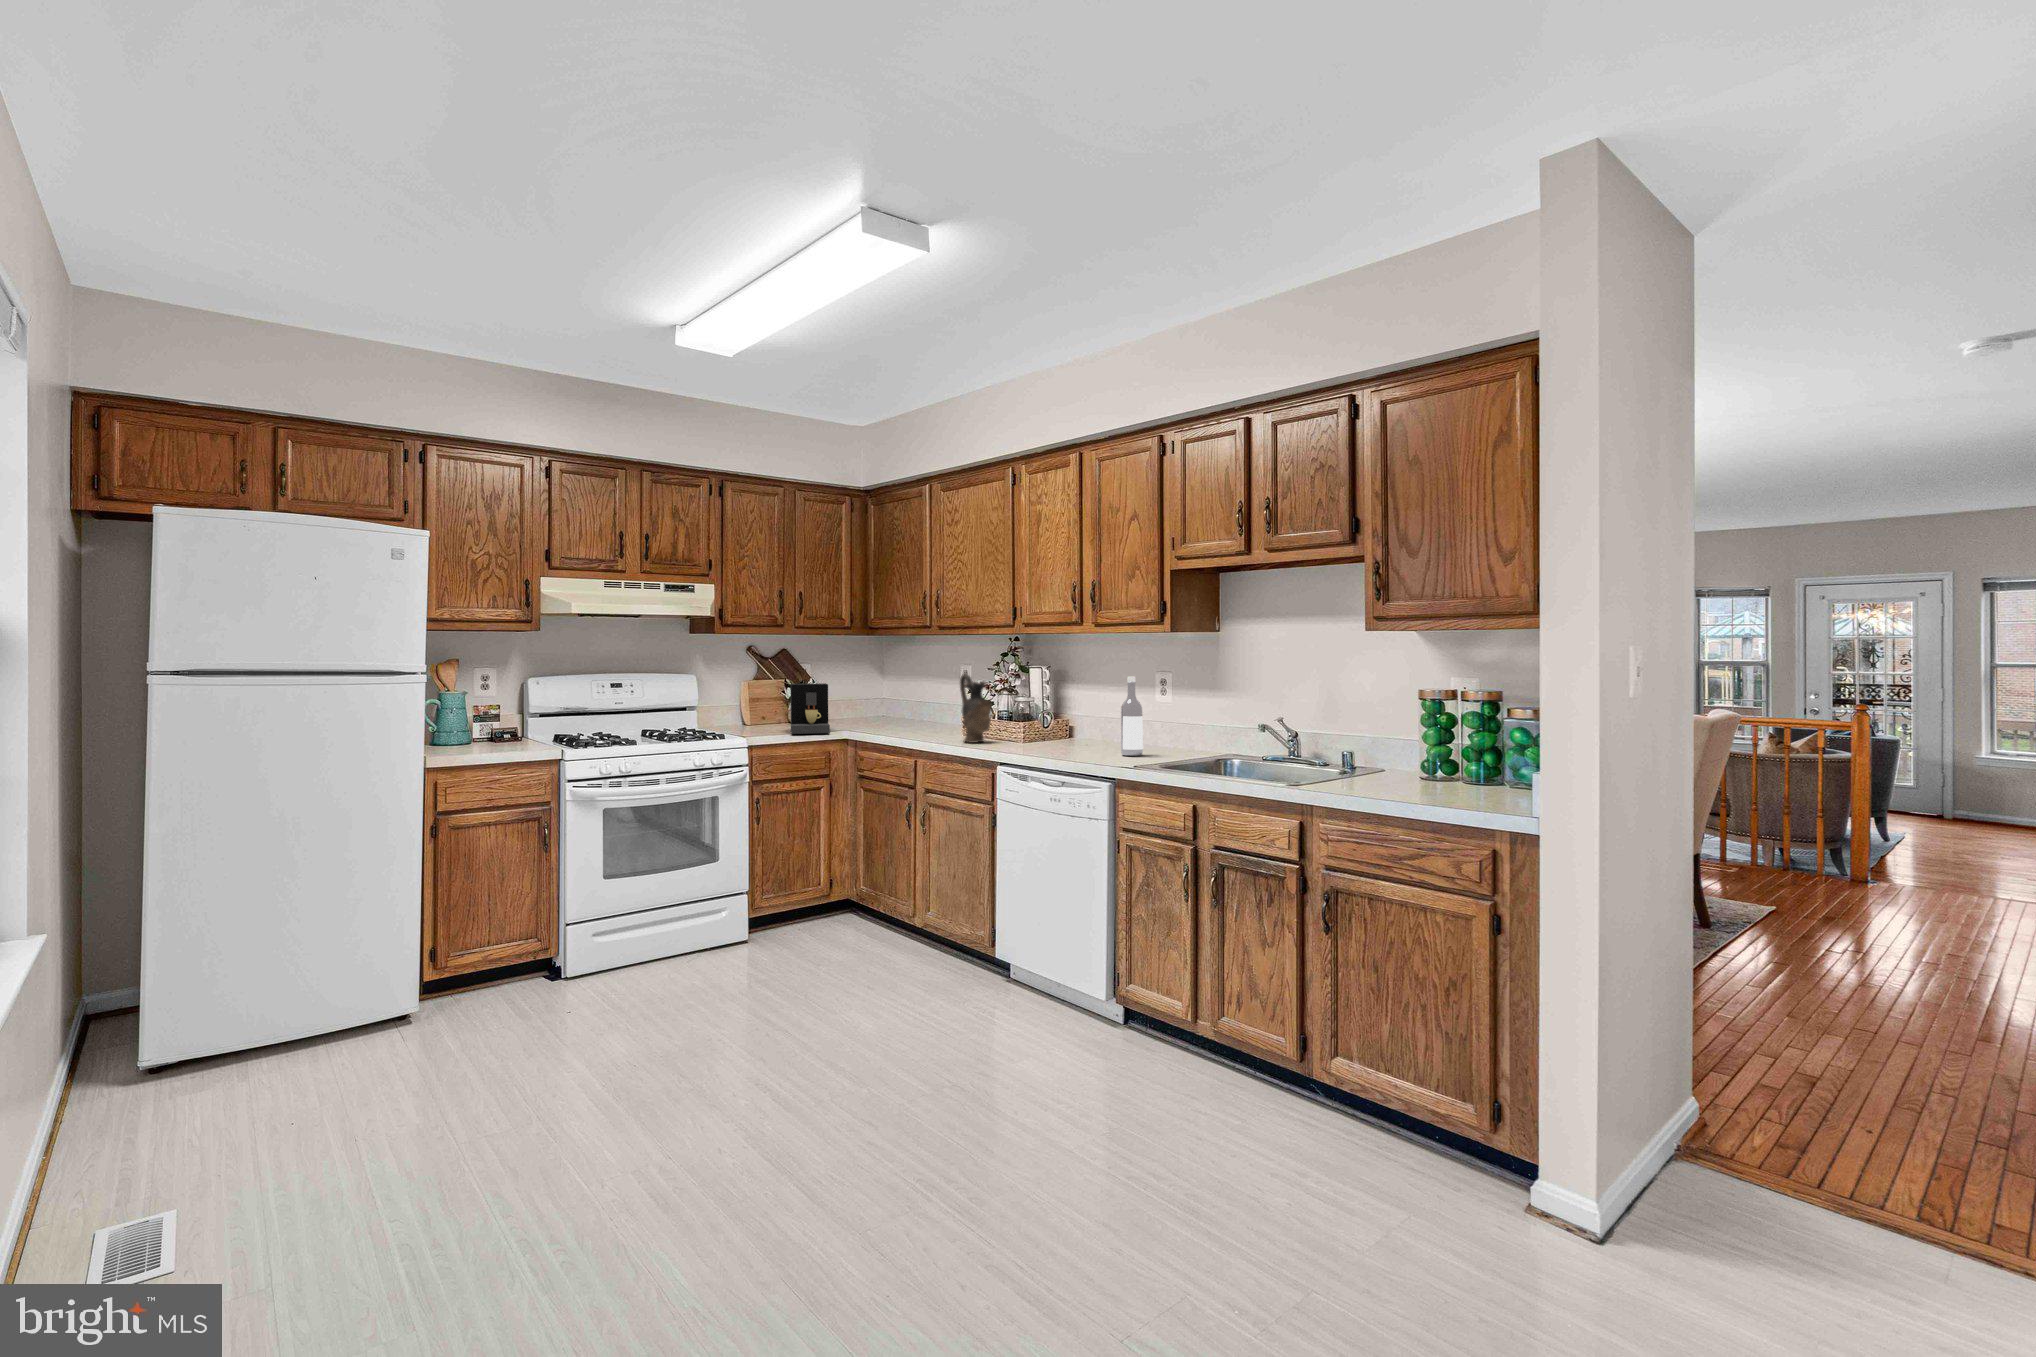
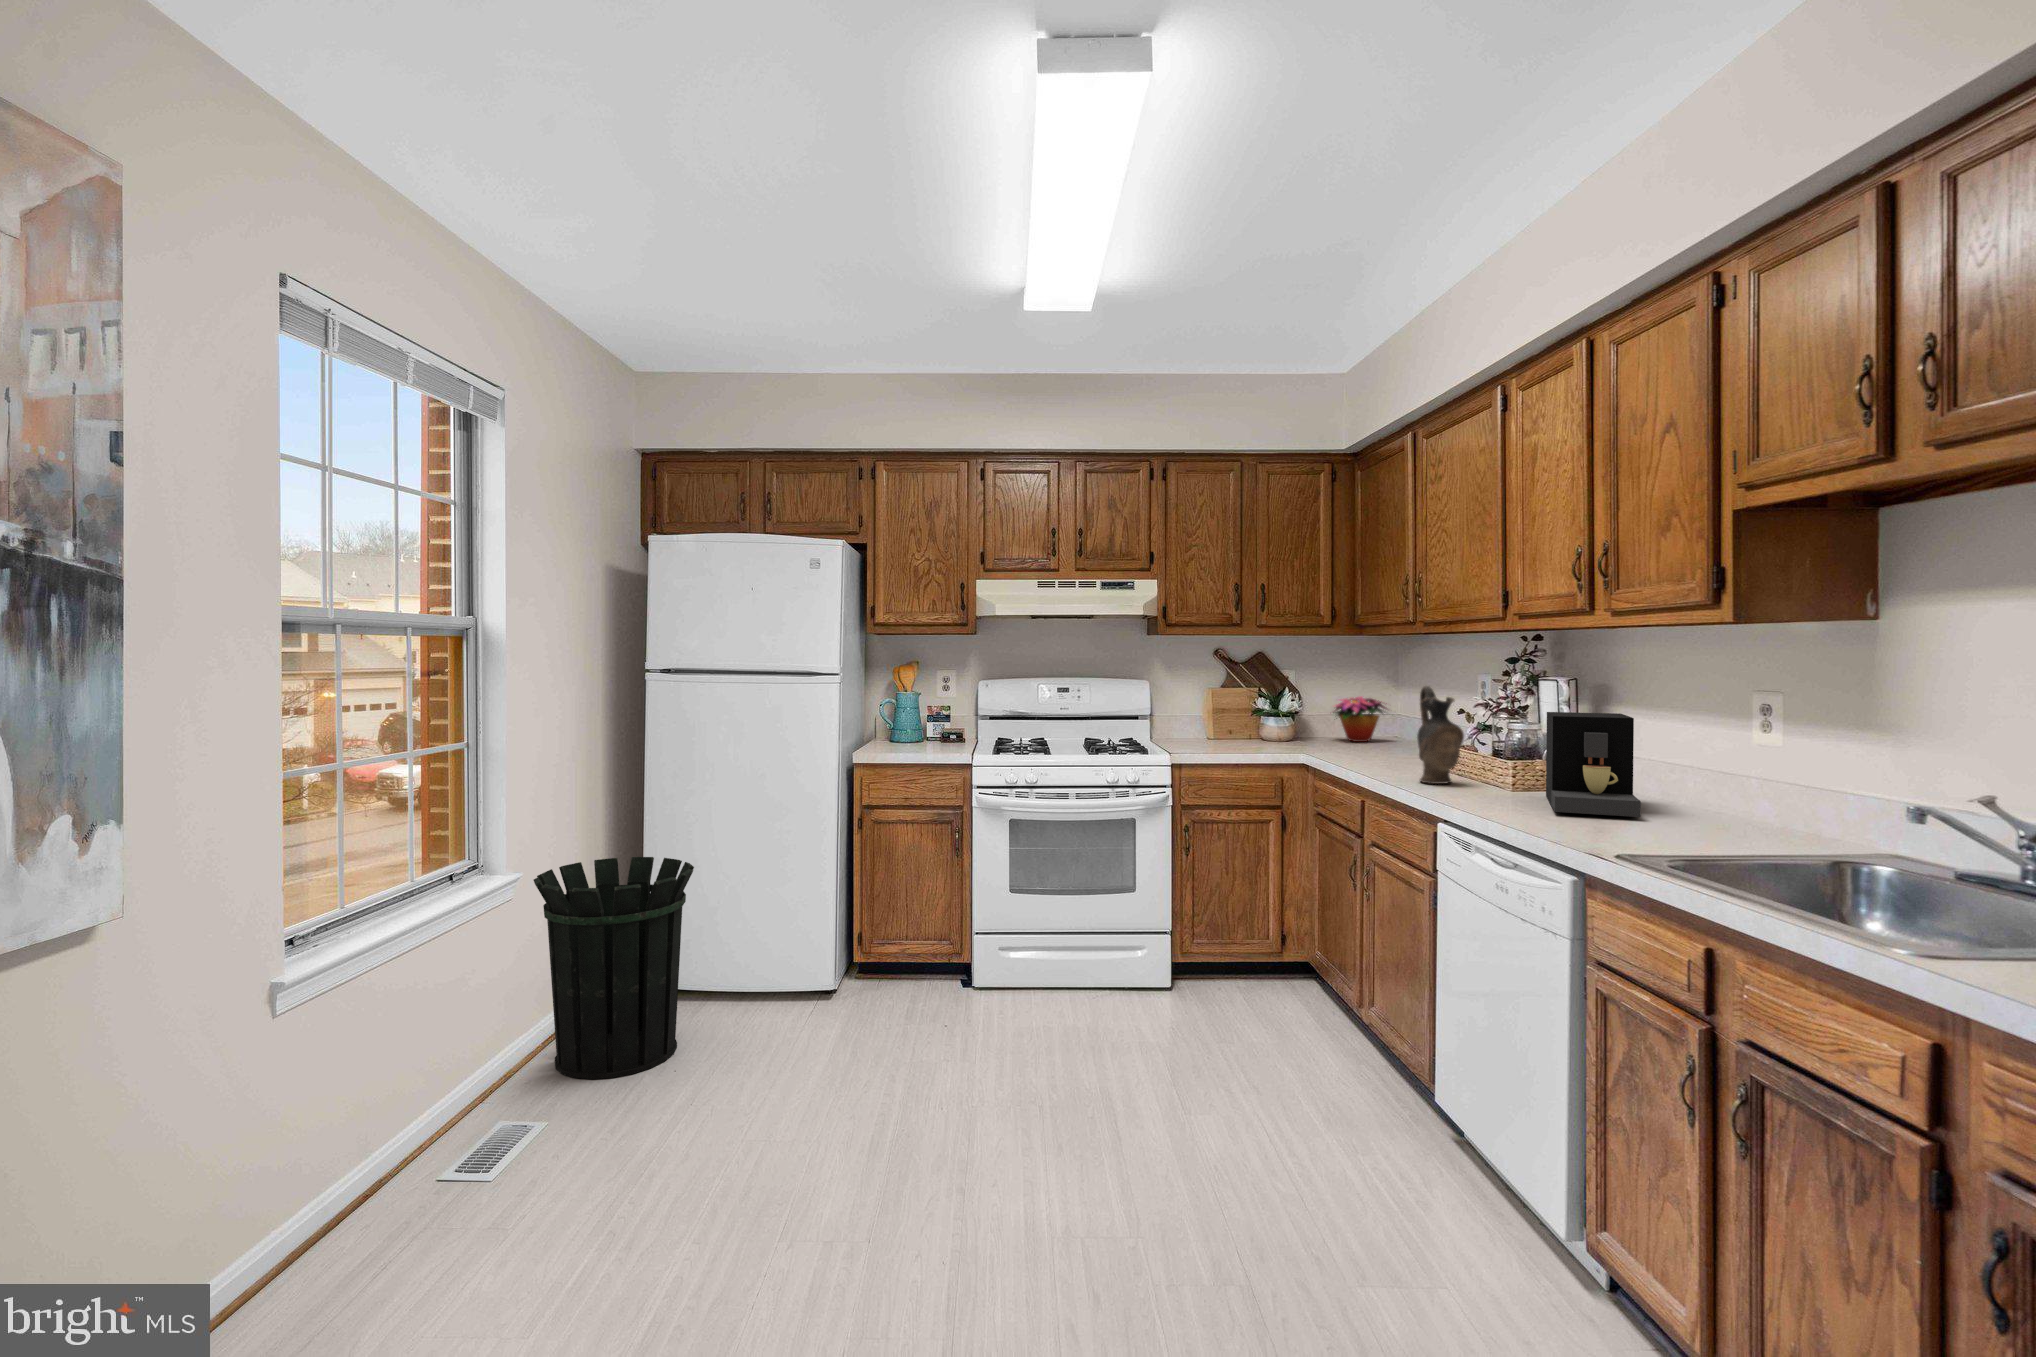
wine bottle: present [1121,676,1143,756] -> none [1633,698,1678,835]
coffee maker: present [791,683,830,734] -> present [1546,712,1641,817]
flower arrangement: none [835,685,891,722] -> present [1333,696,1387,742]
waste bin: none [52,889,293,1166] -> present [534,857,694,1079]

